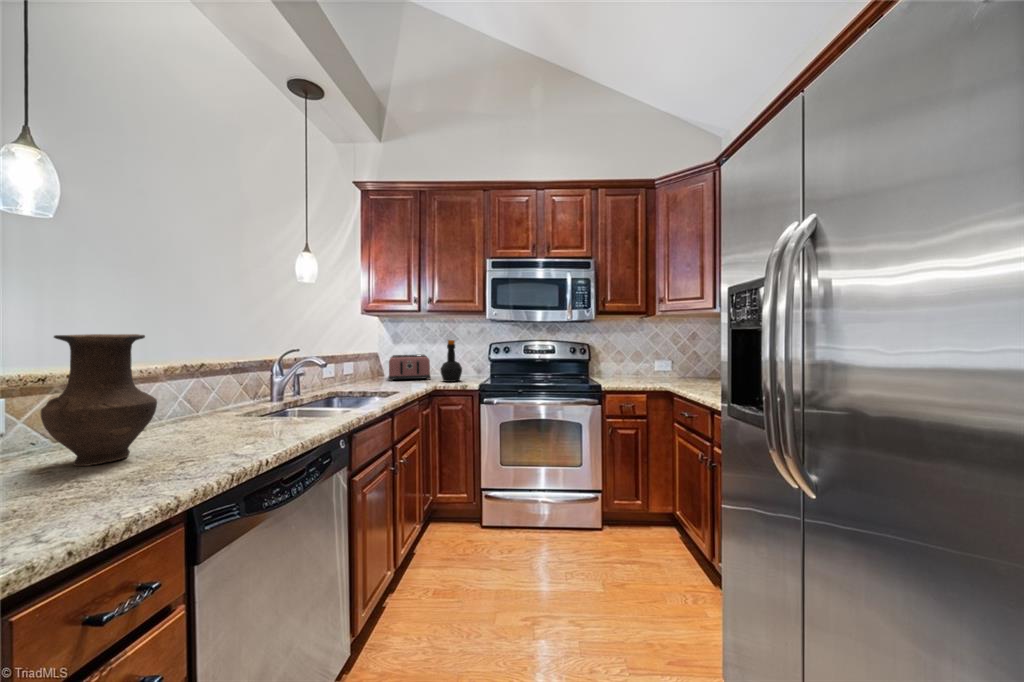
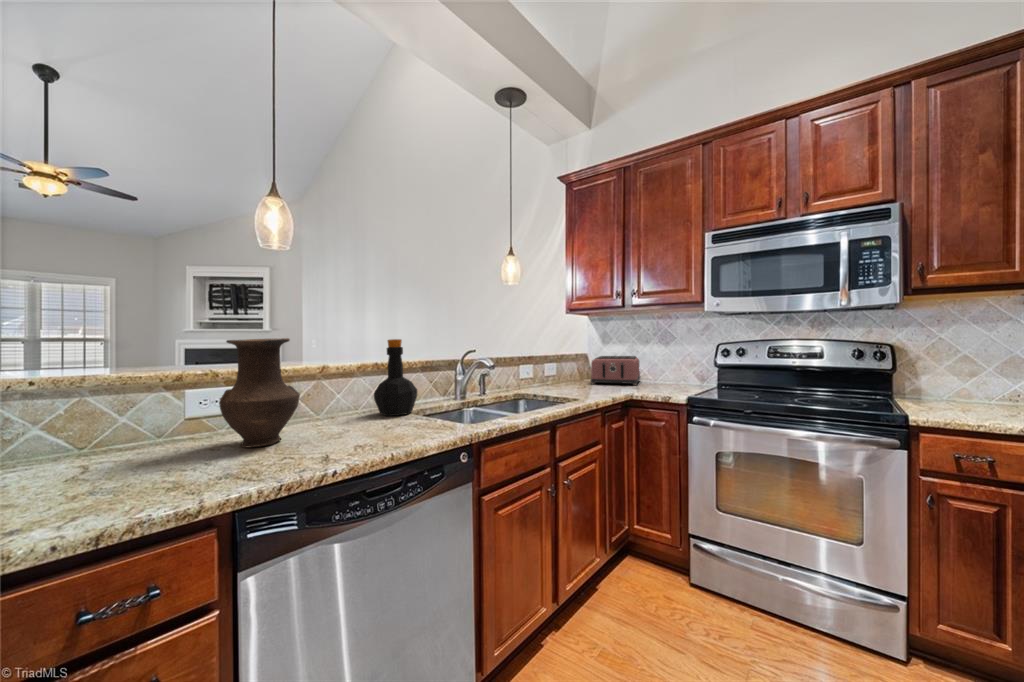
bottle: present [441,340,462,382] -> present [374,339,417,416]

